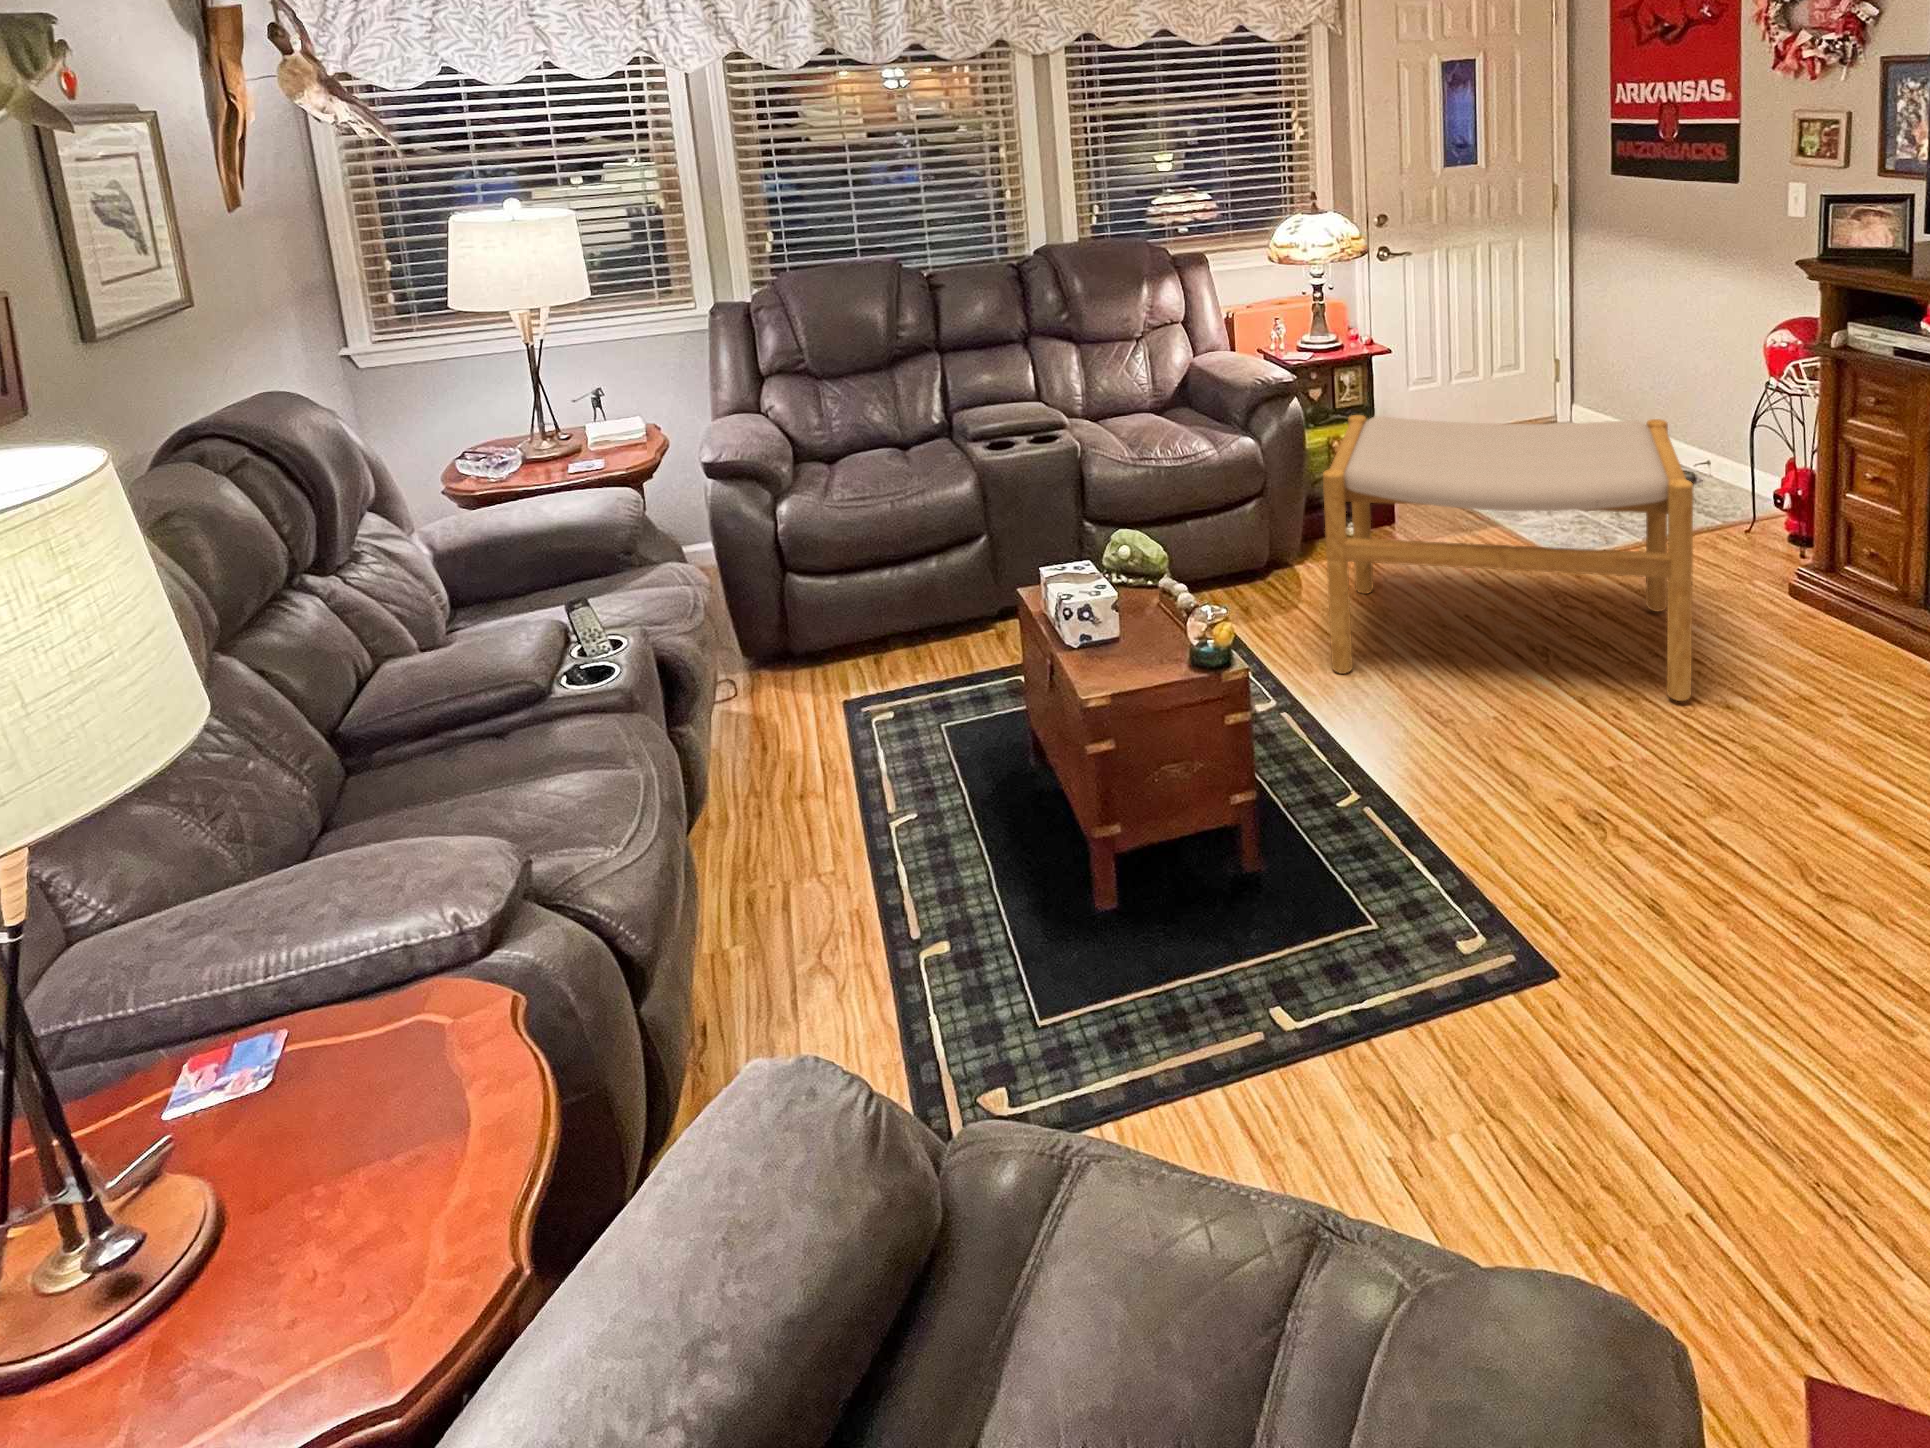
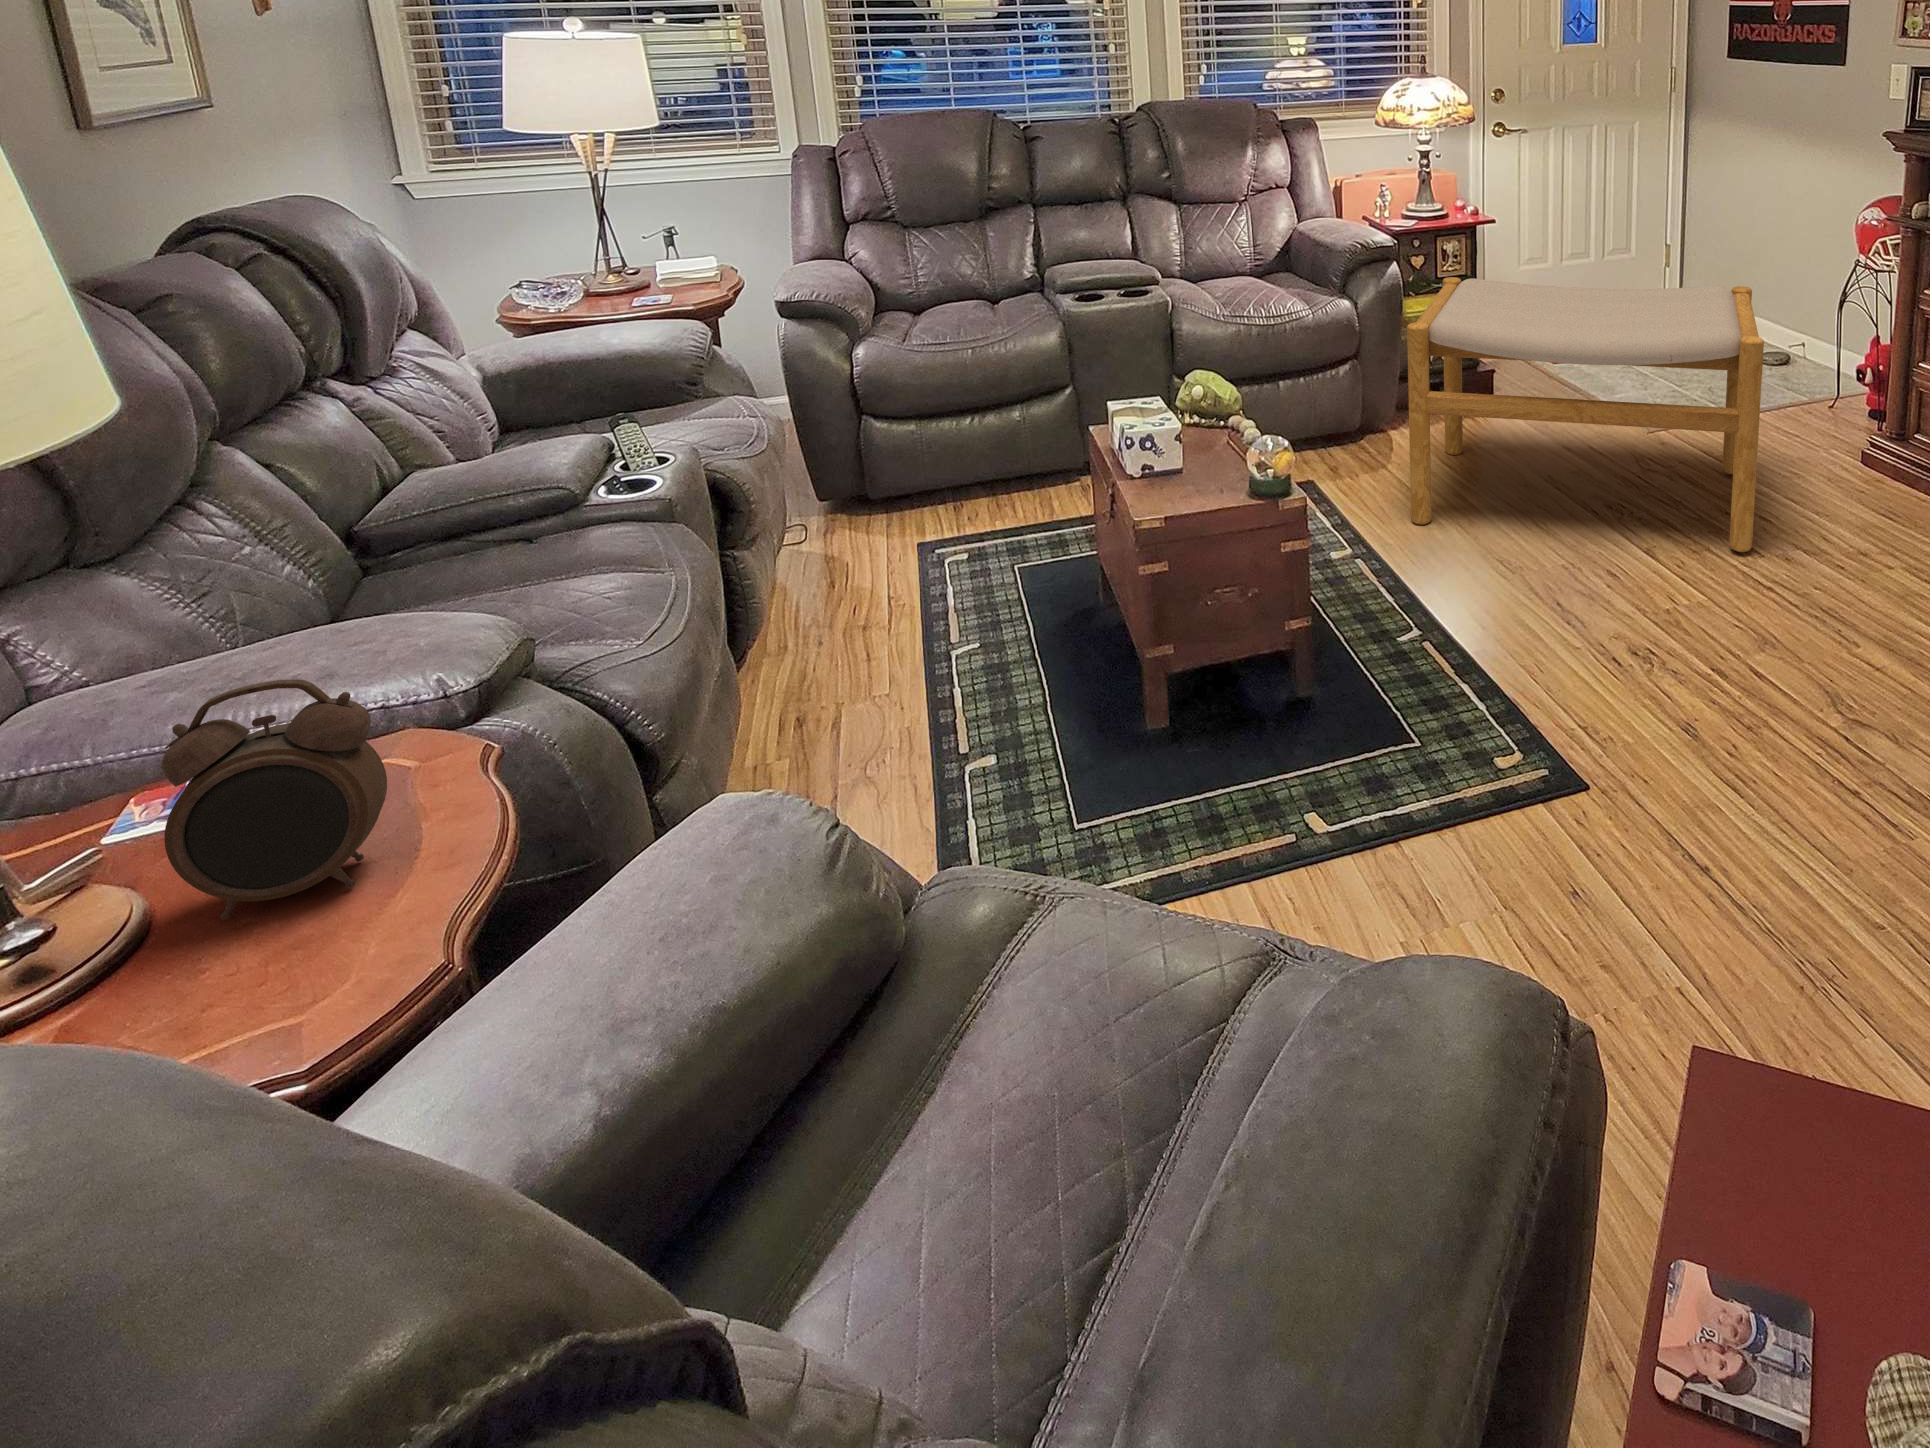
alarm clock: none [265,960,456,1208] -> present [162,679,387,920]

